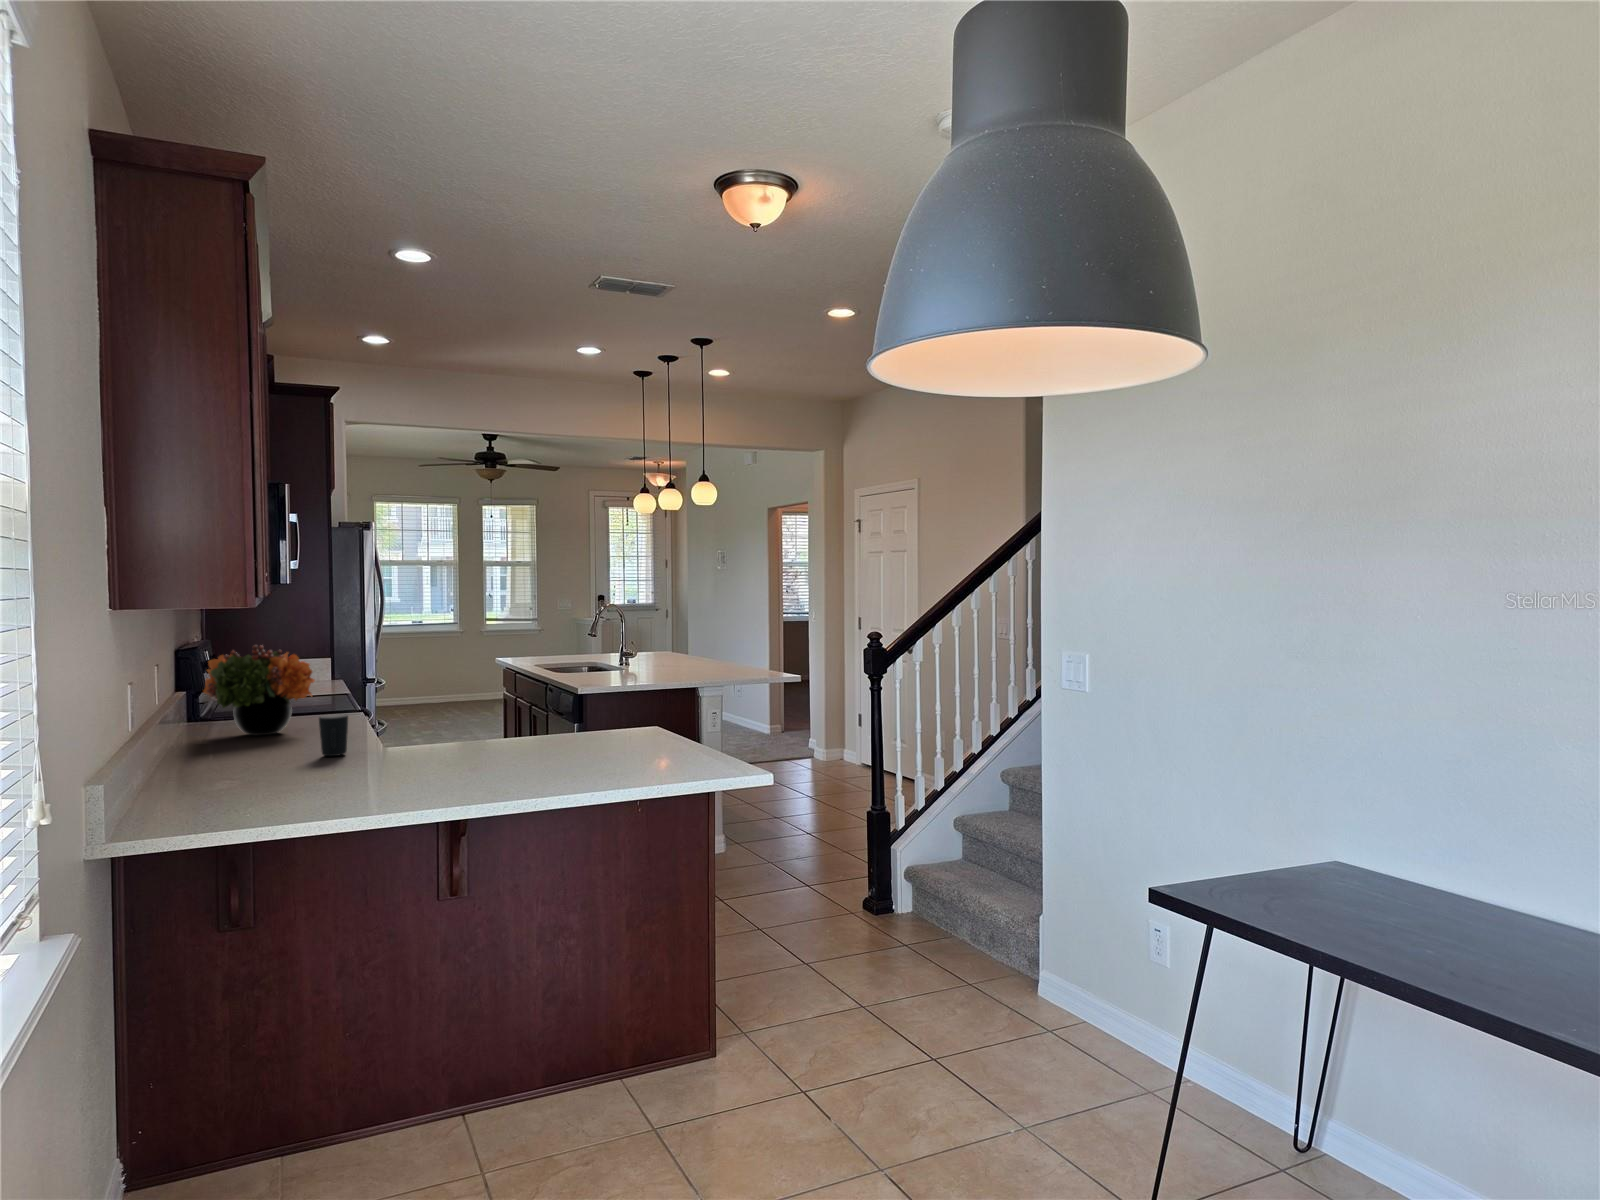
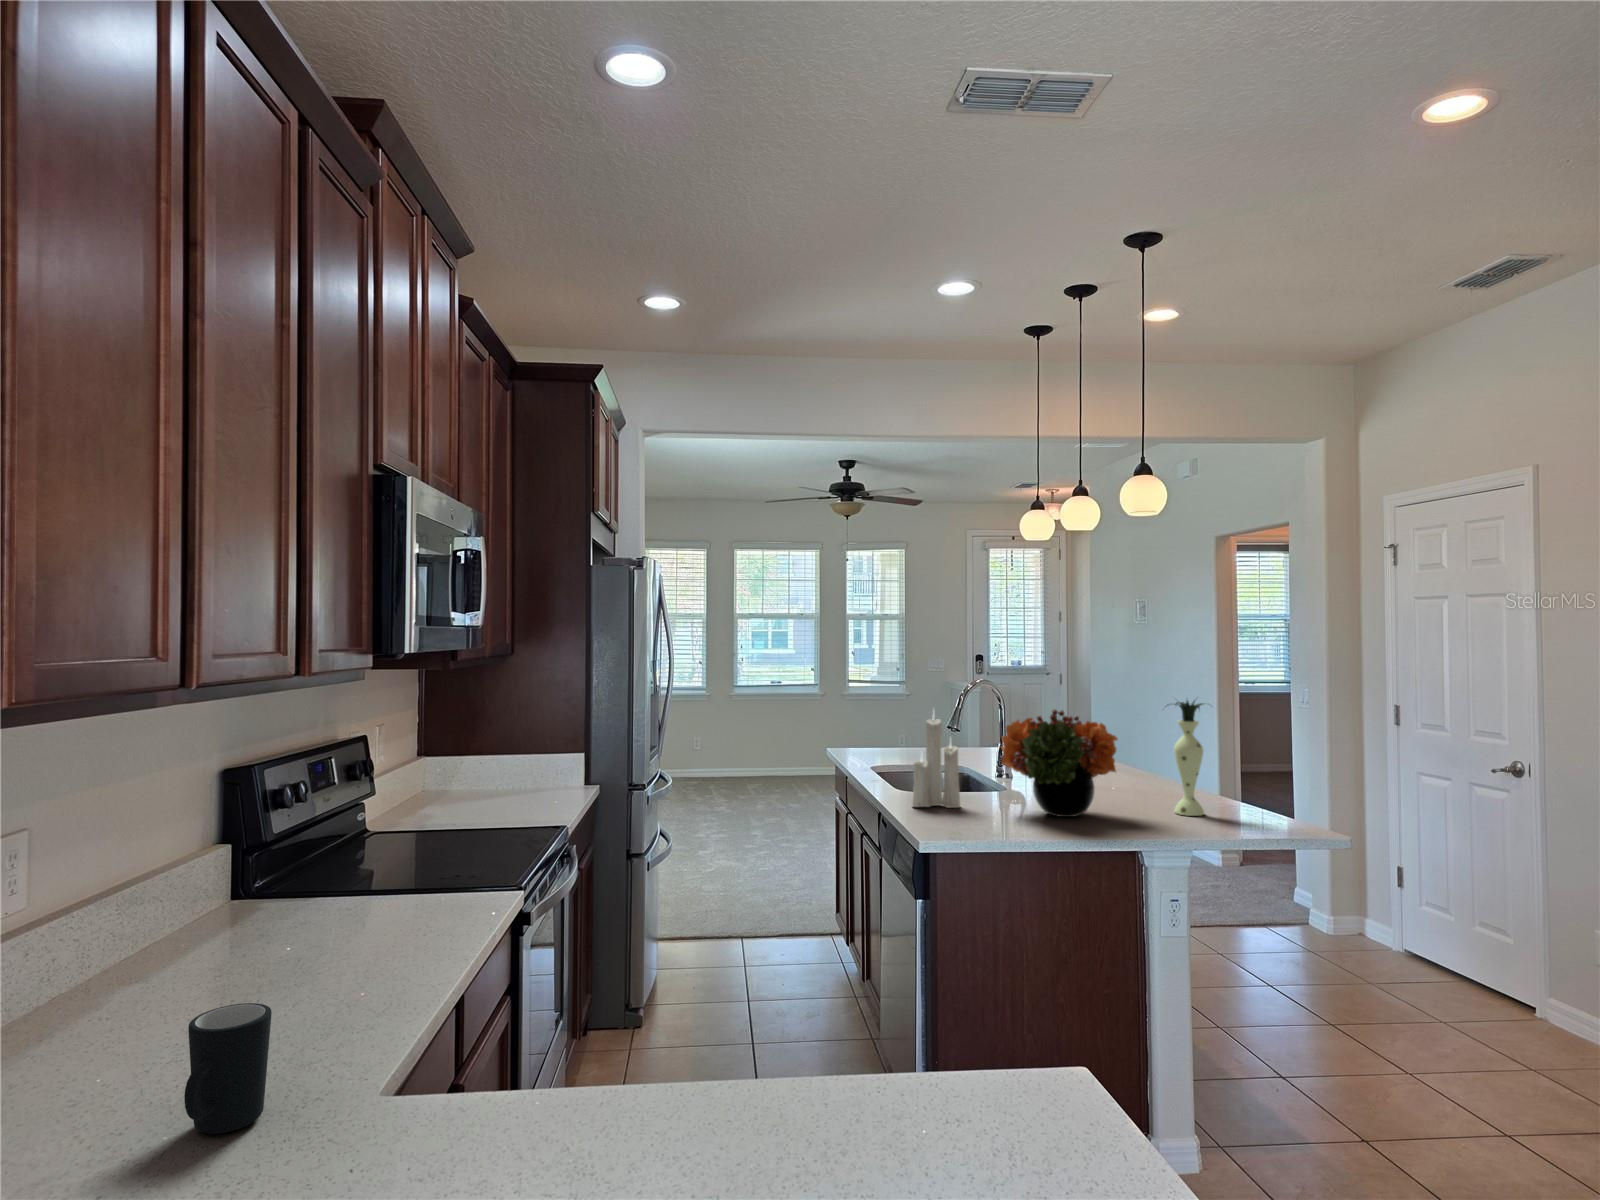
vase: none [709,608,736,674] -> present [1174,701,1204,816]
candle: none [566,616,595,678] -> present [912,719,960,808]
flower arrangement: present [203,645,315,736] -> present [1001,709,1117,817]

